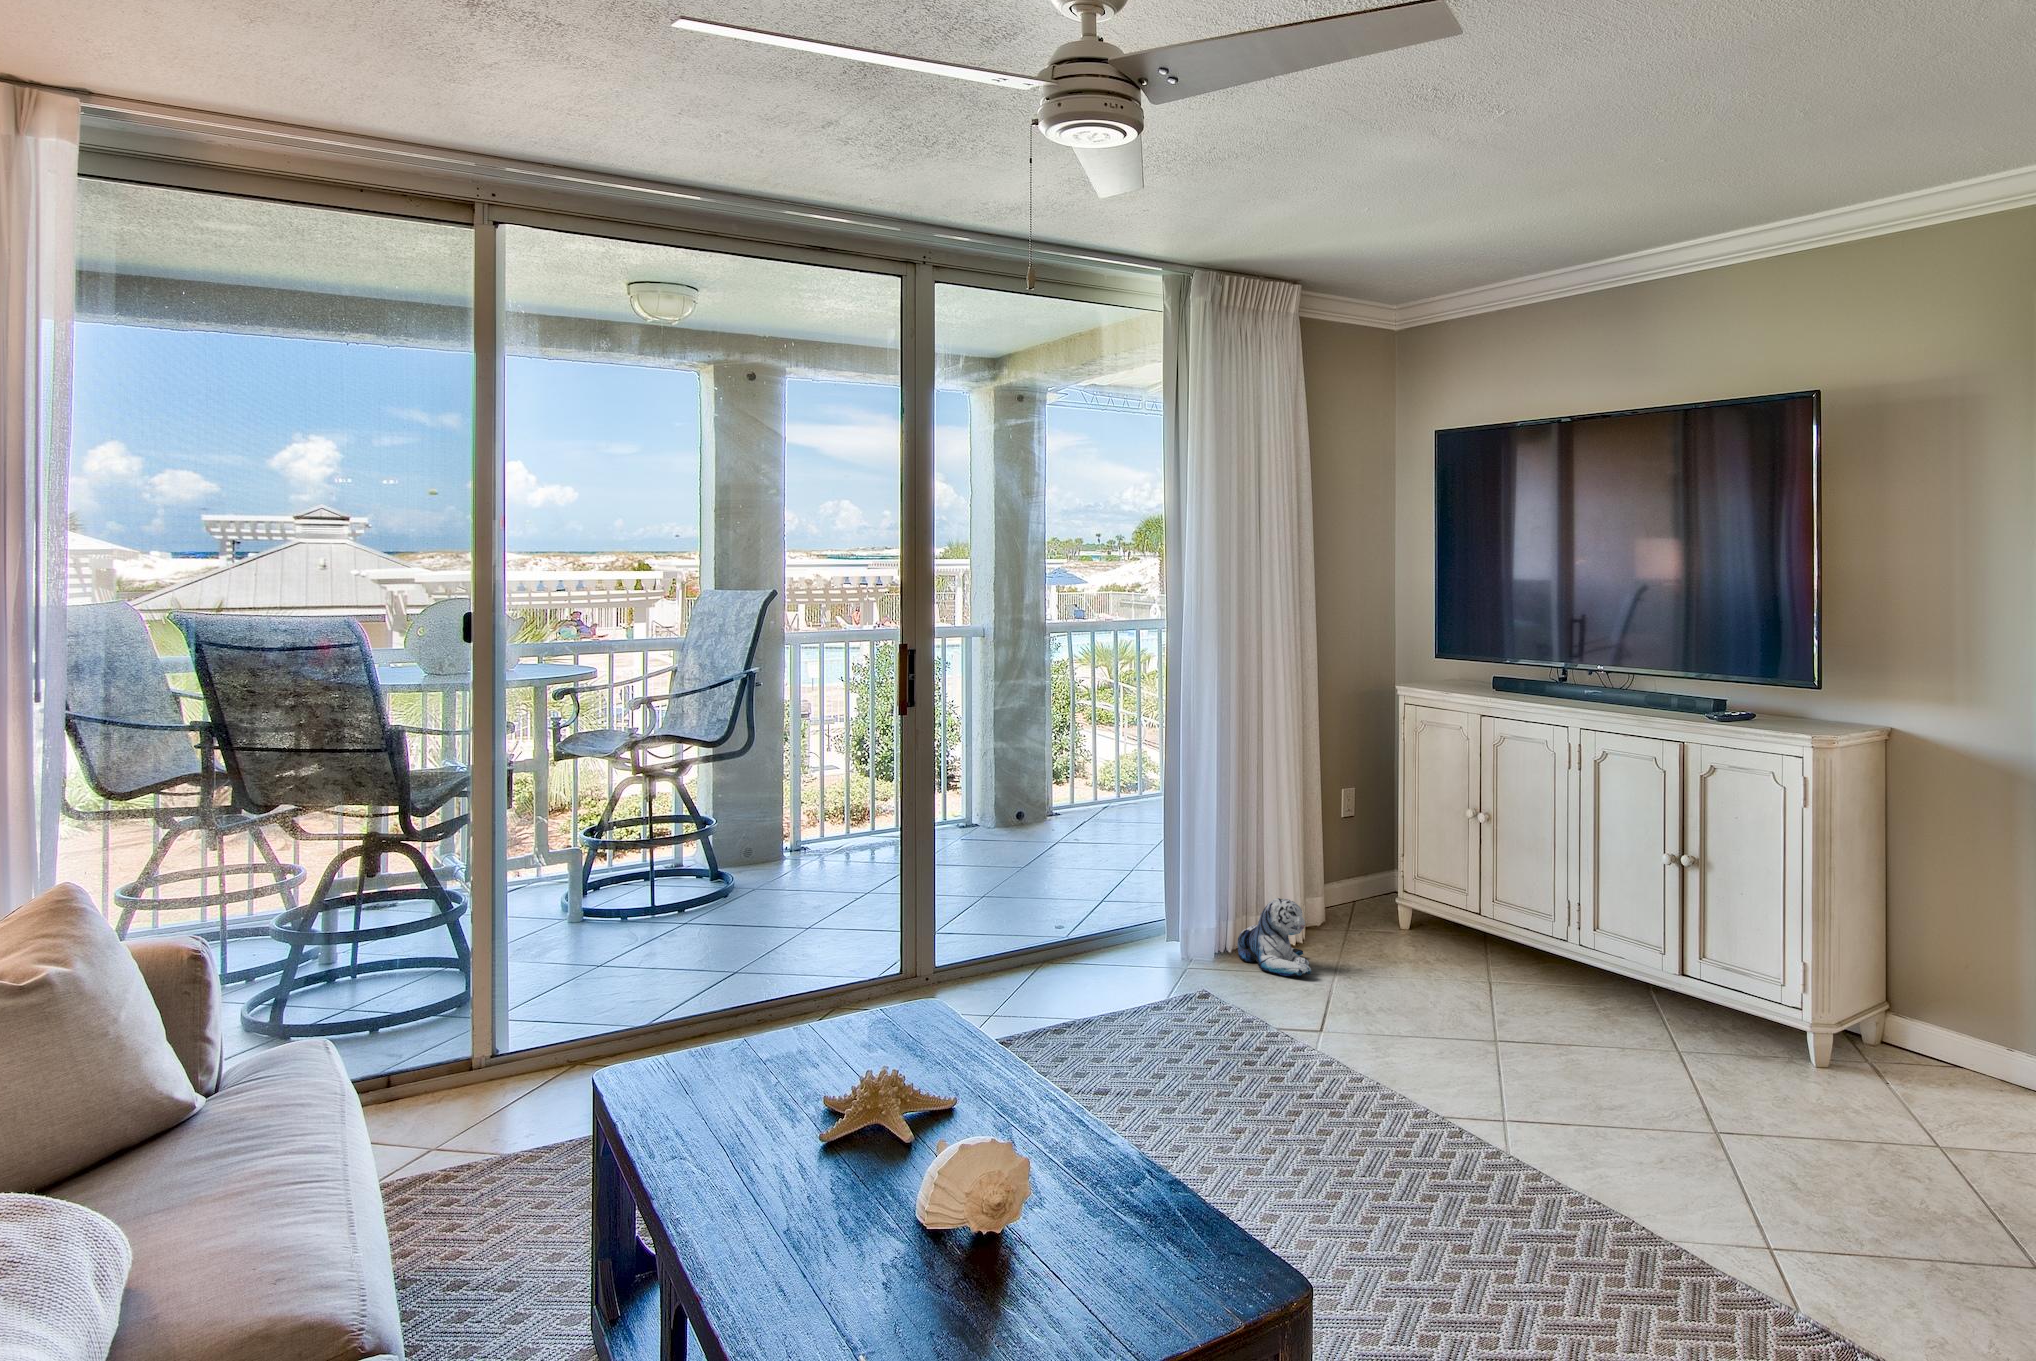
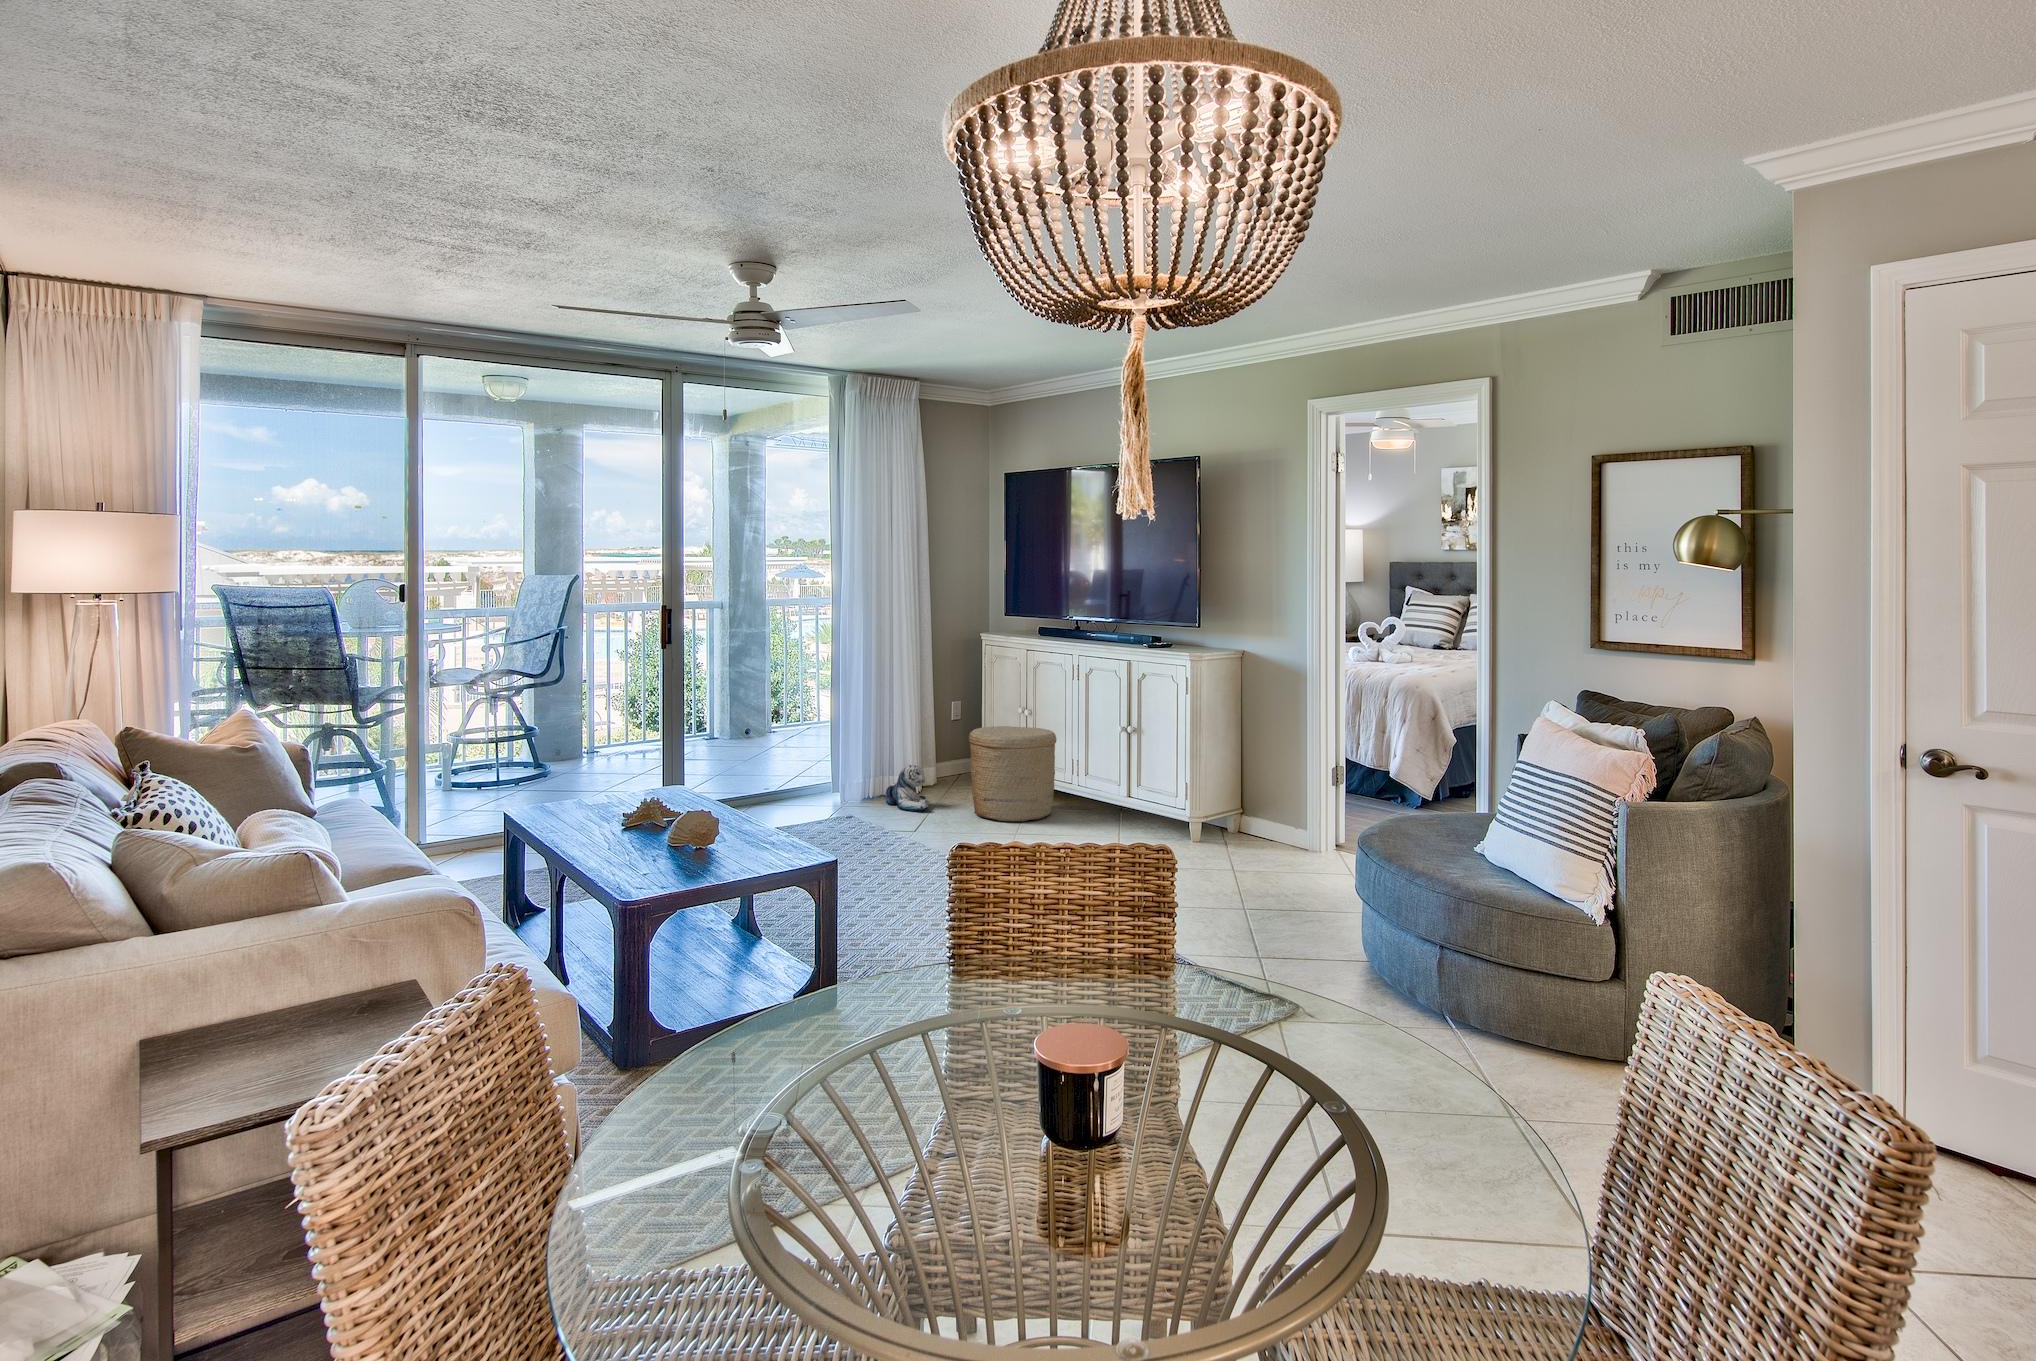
woven basket: none [1383,840,1539,1009] -> present [969,726,1056,821]

